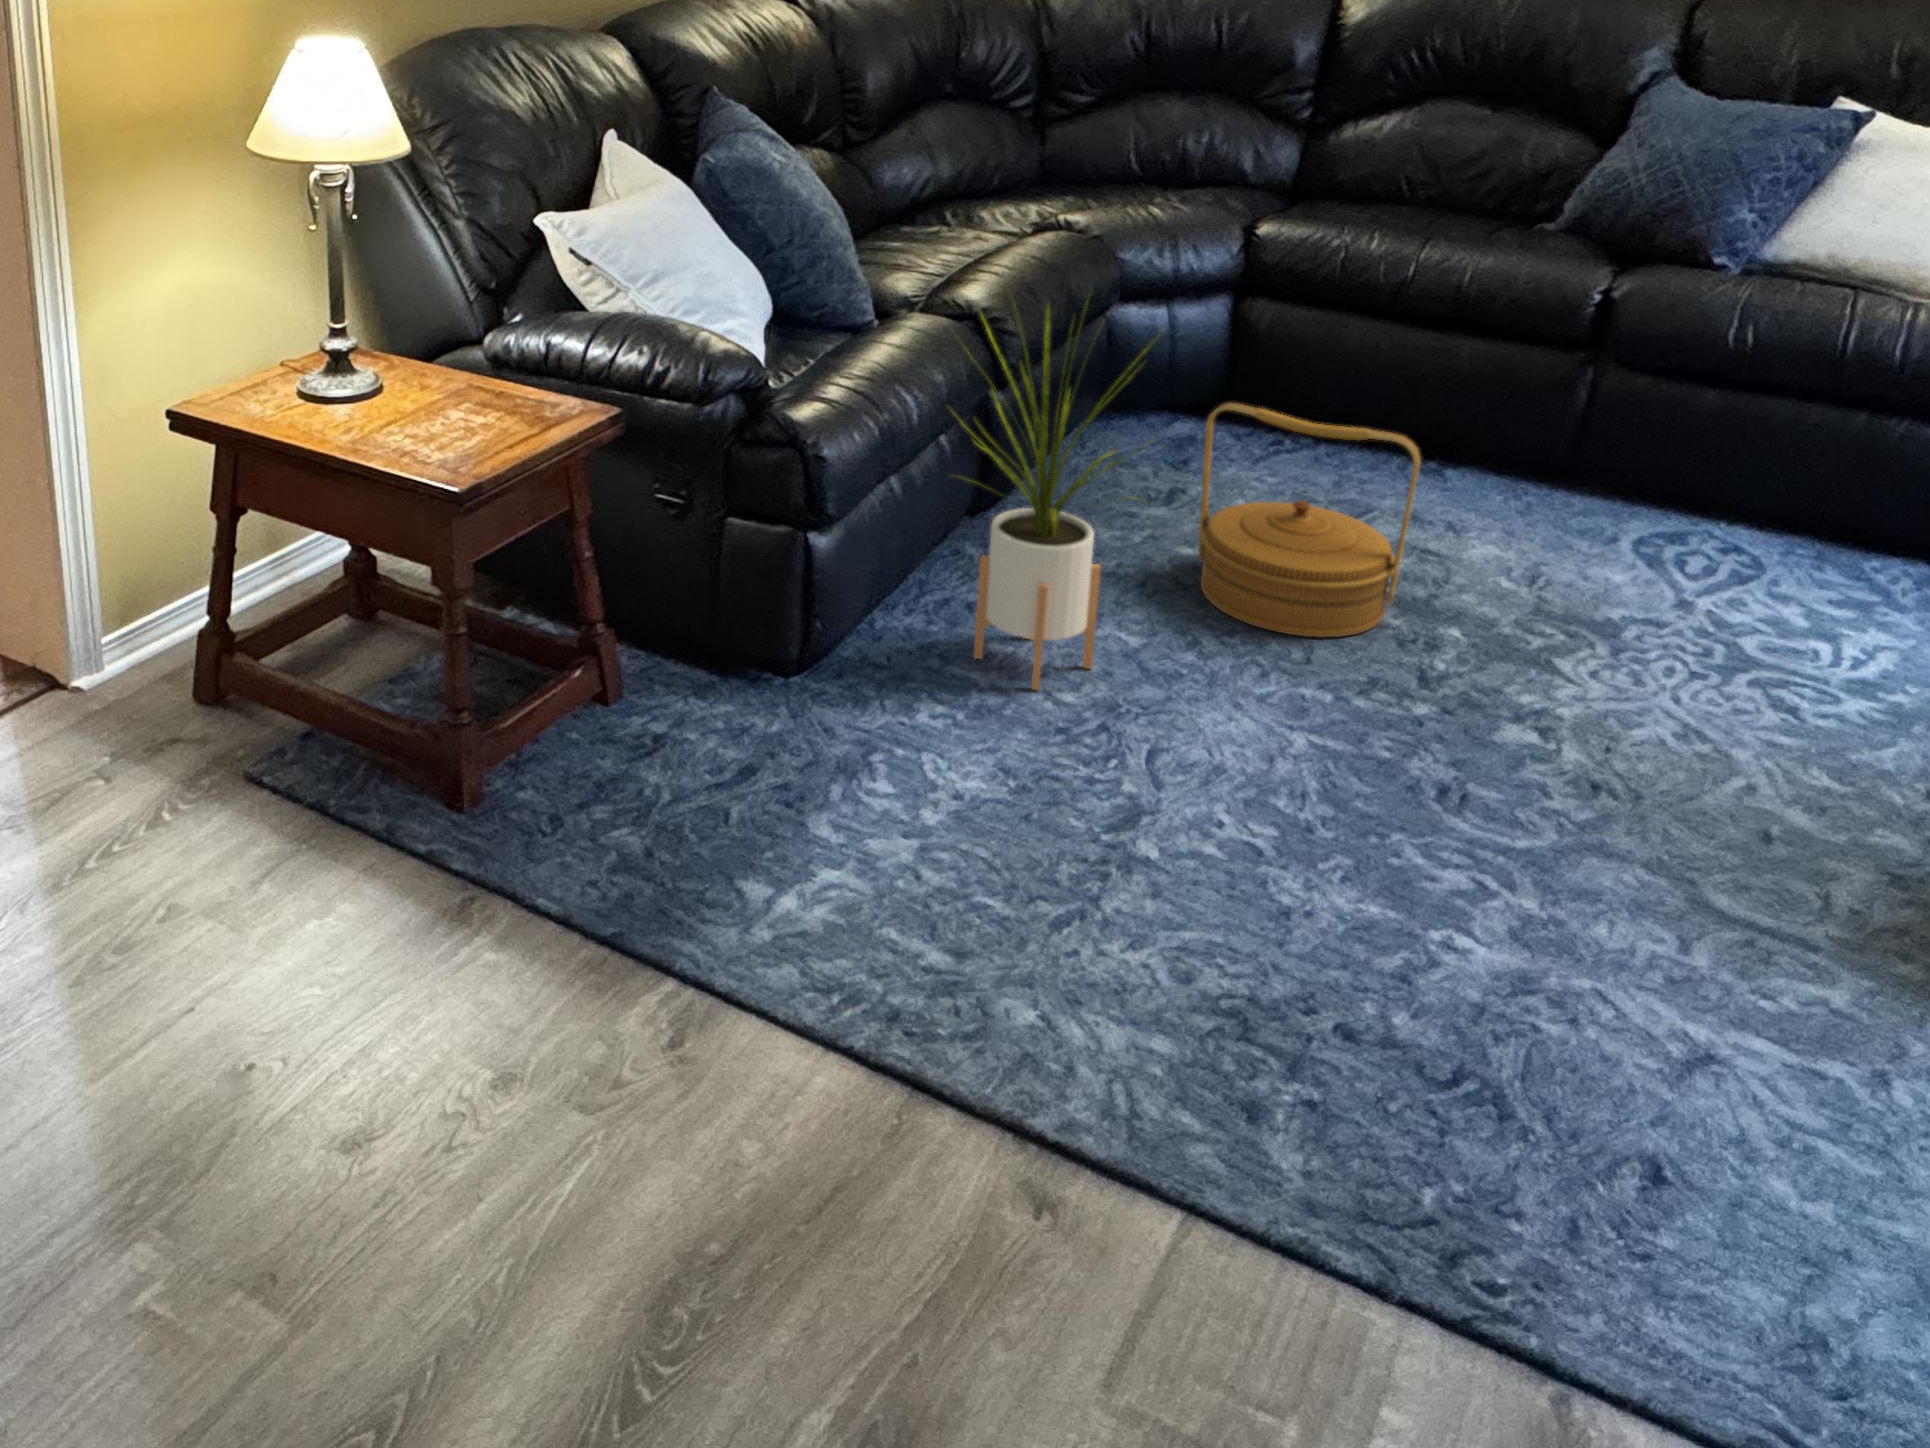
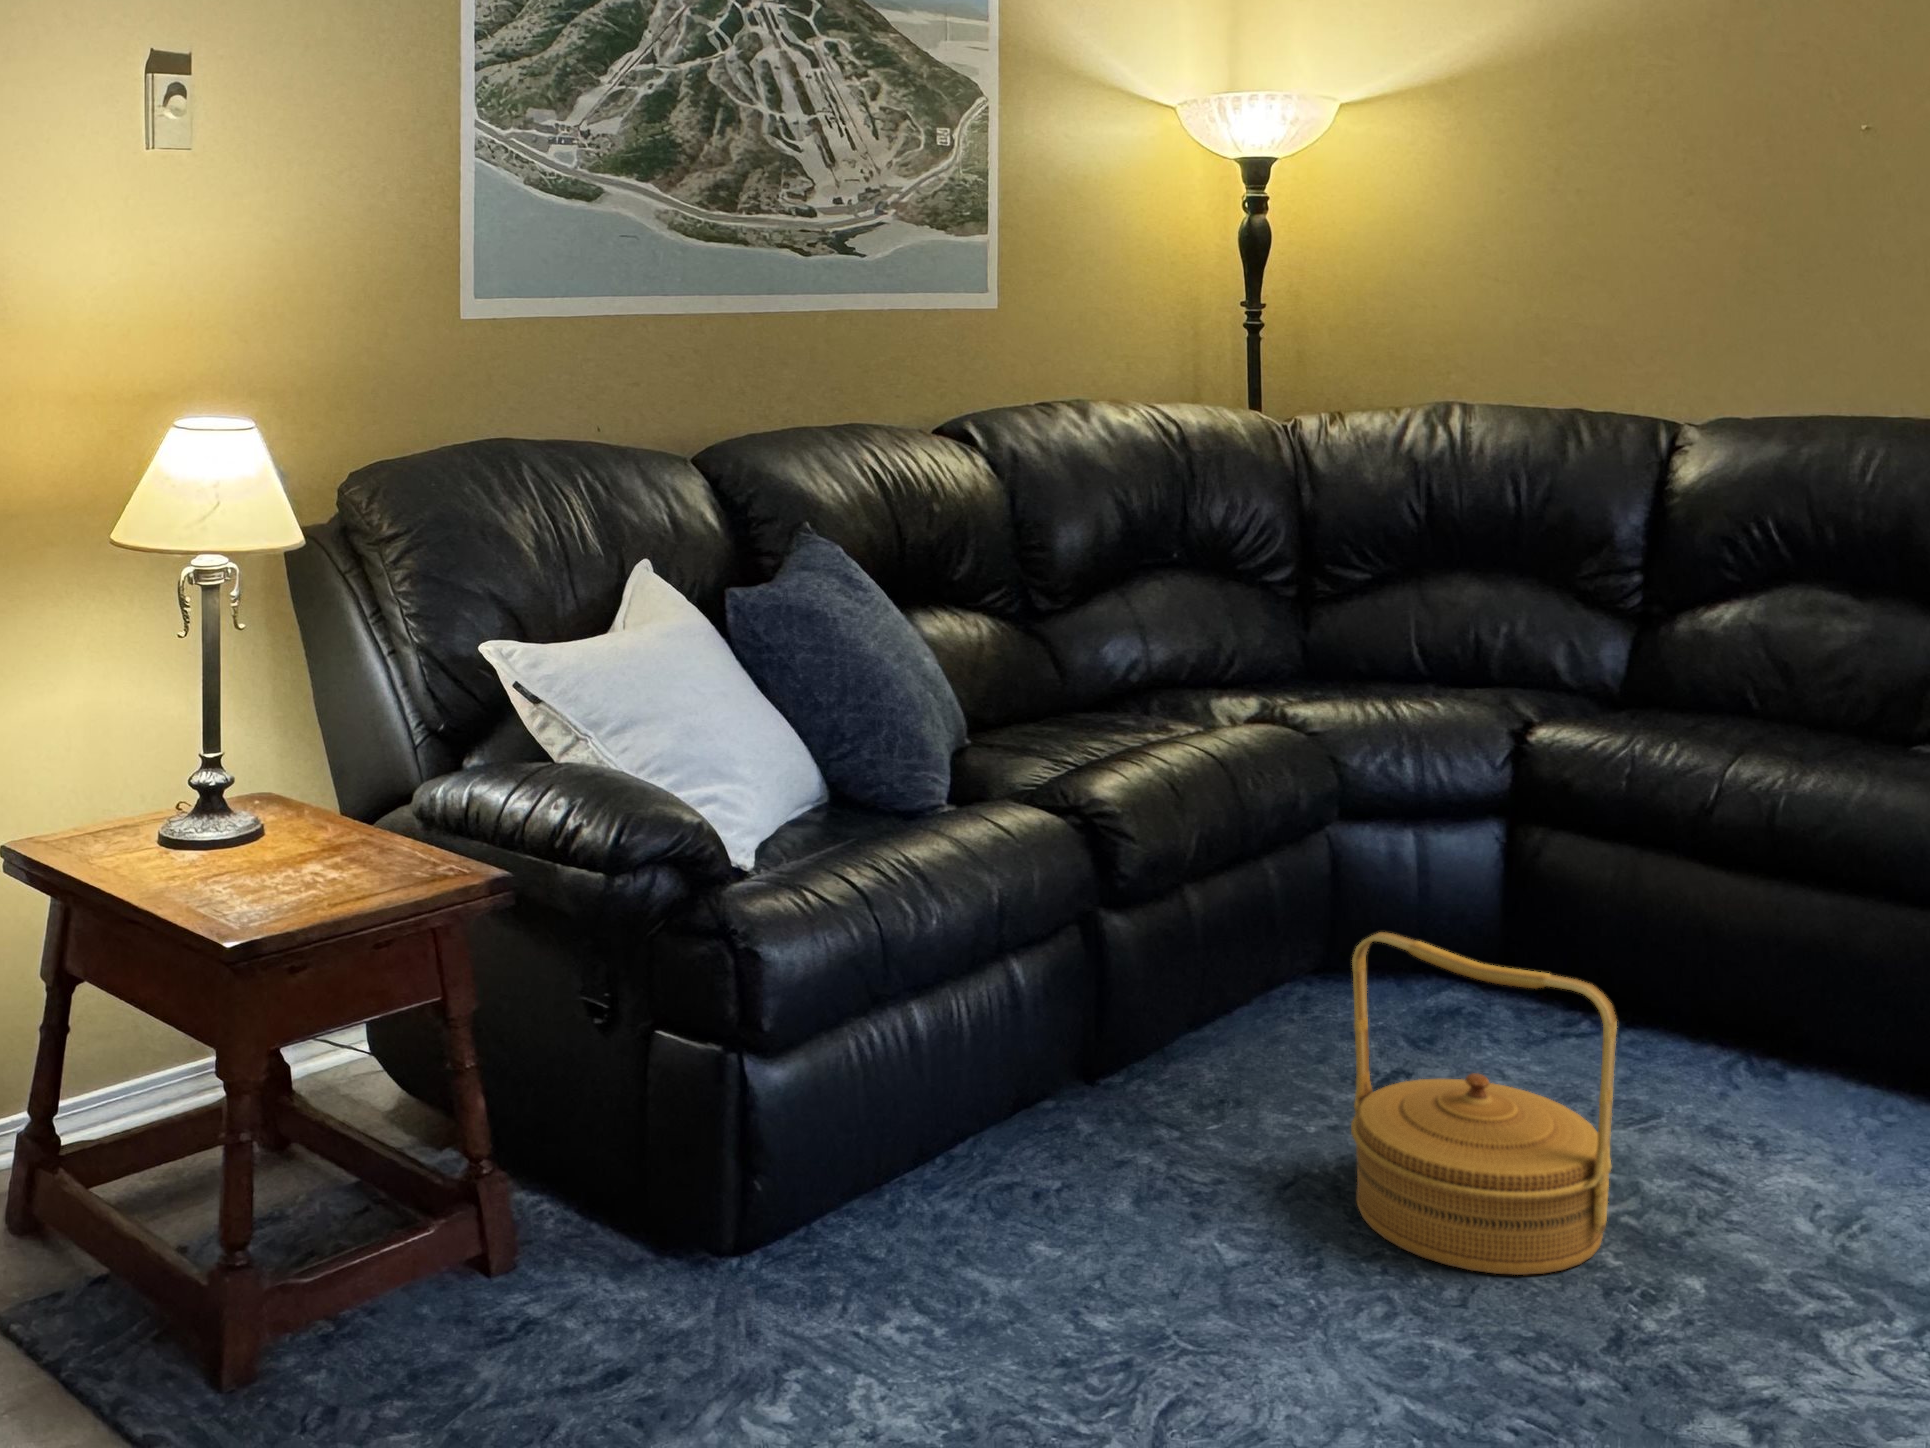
house plant: present [951,301,1159,690] -> none [937,746,1219,1312]

